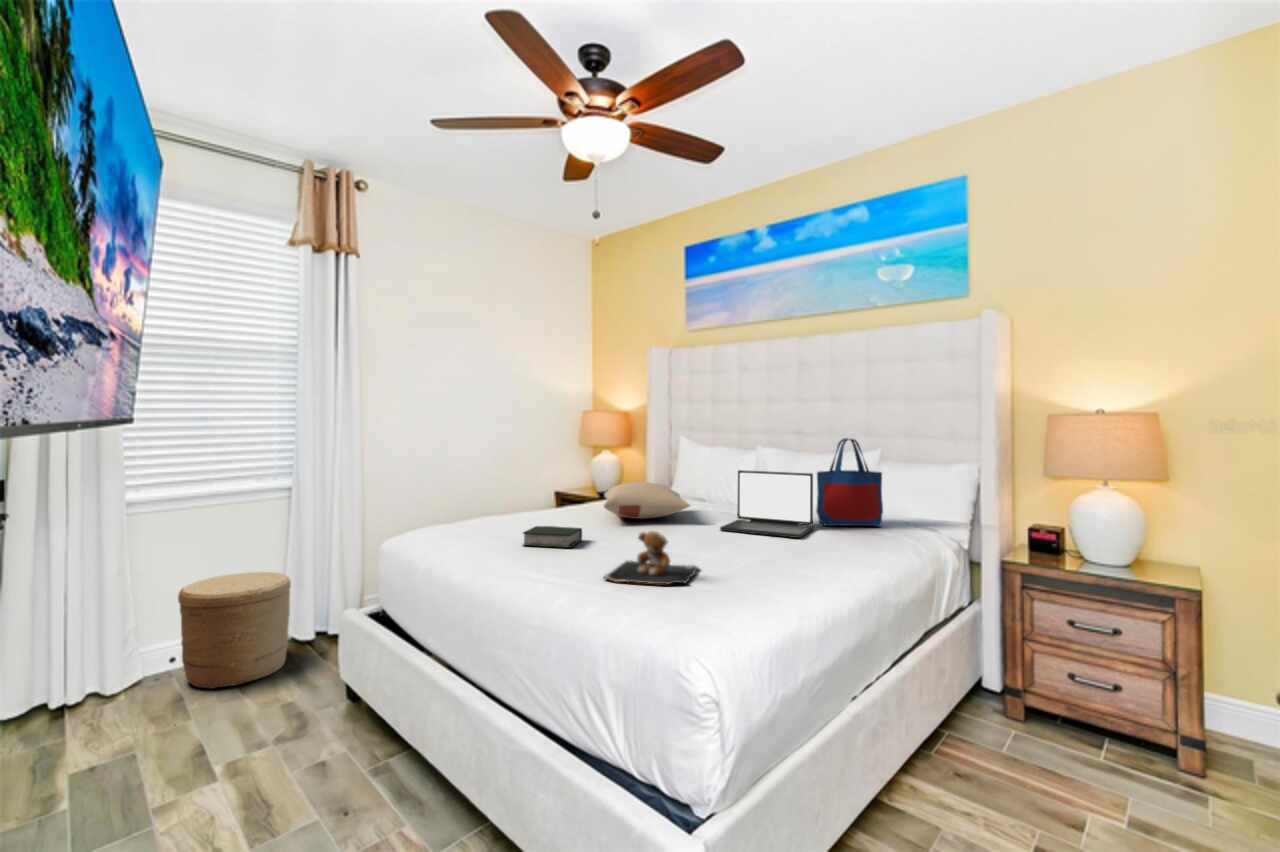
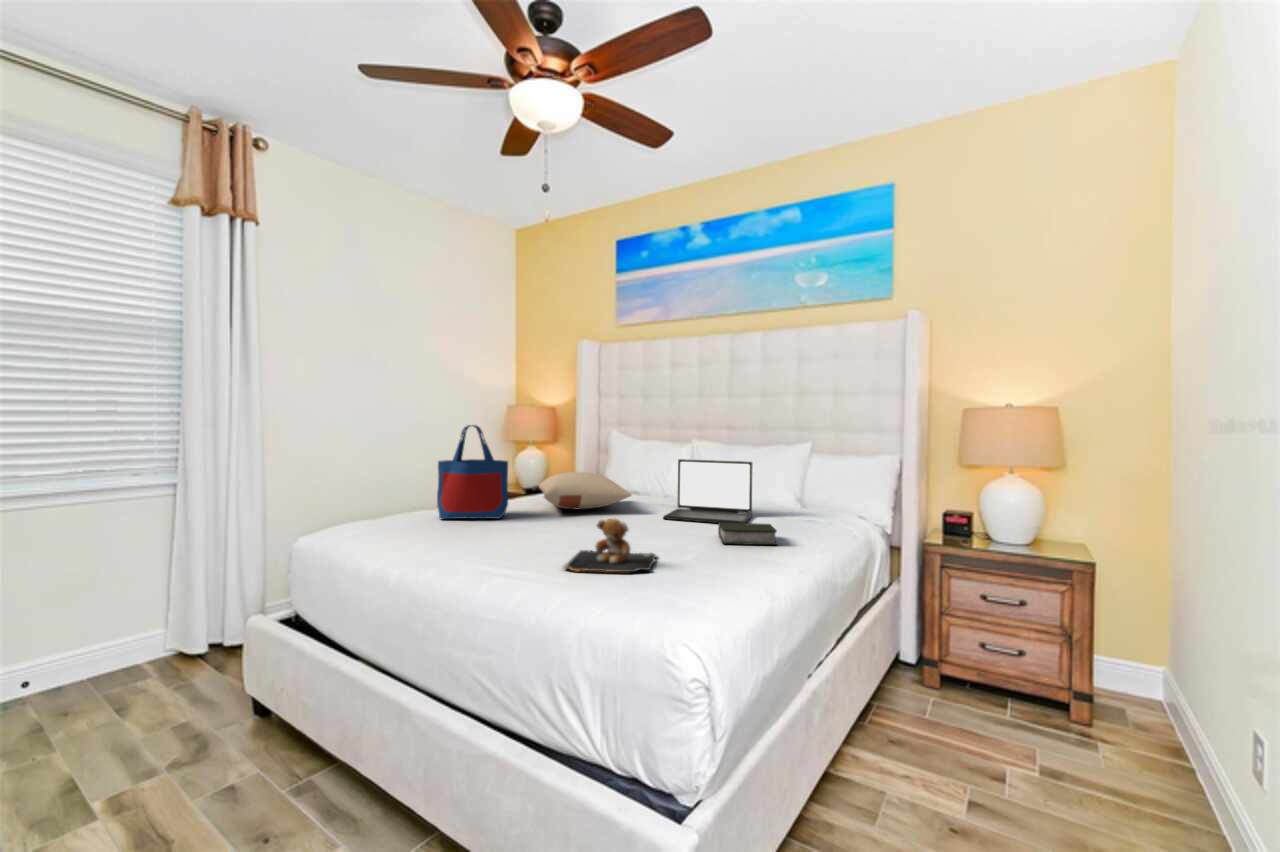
tote bag: present [816,438,883,527] -> present [437,425,508,519]
book: present [523,526,582,548] -> present [718,523,778,545]
woven basket: present [178,572,291,689] -> none [31,578,177,717]

